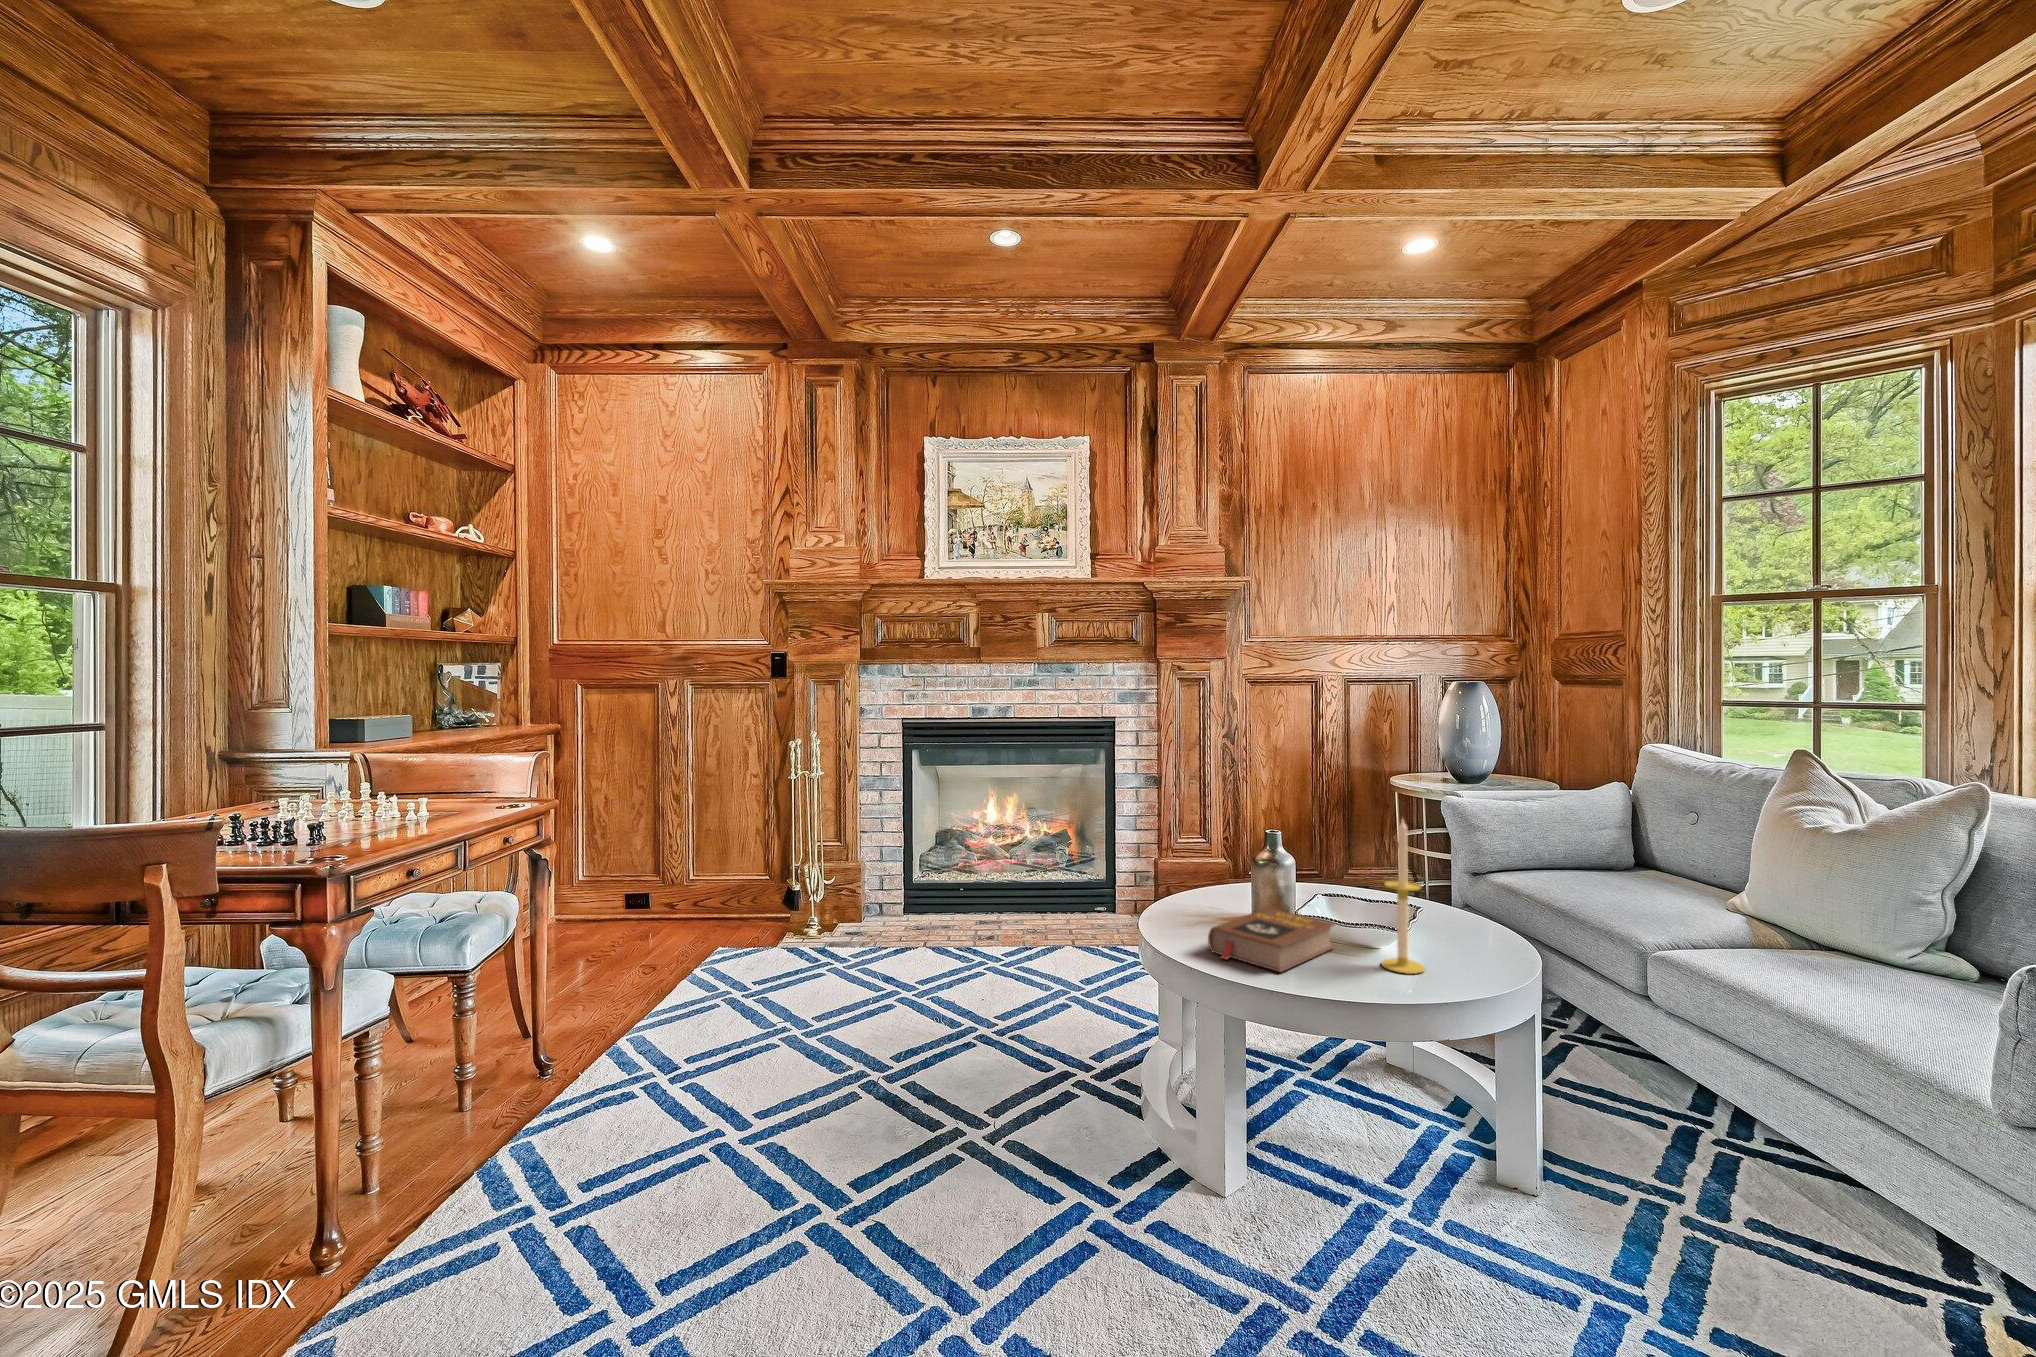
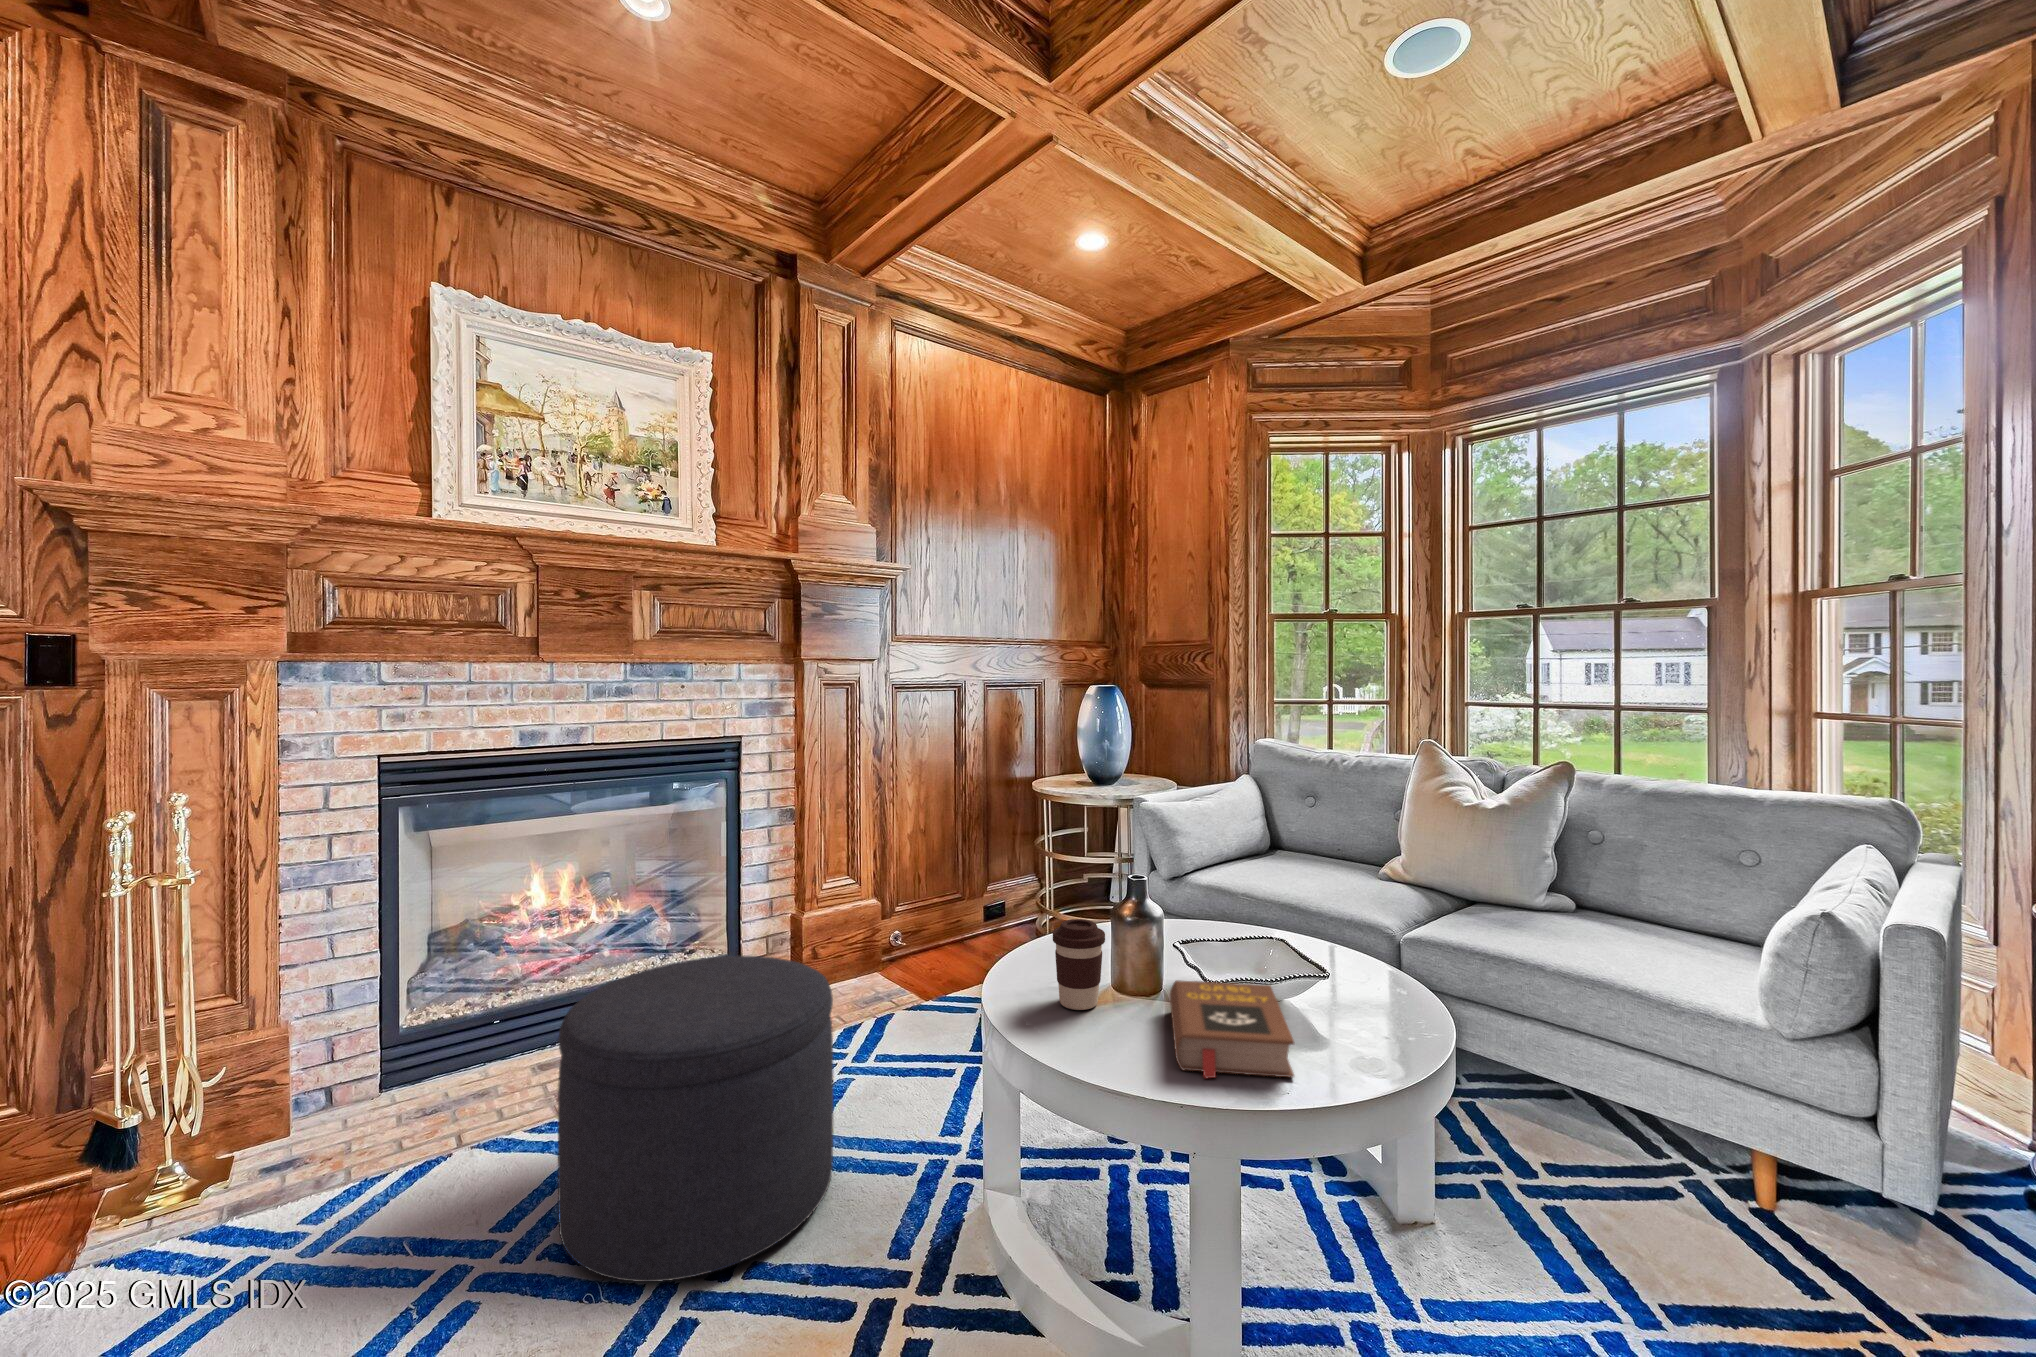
candle: present [1382,819,1425,974] -> none [1333,845,1385,1033]
coffee cup: none [1187,853,1227,917] -> present [1053,919,1105,1010]
ottoman: none [935,857,1094,1028] -> present [558,956,833,1282]

